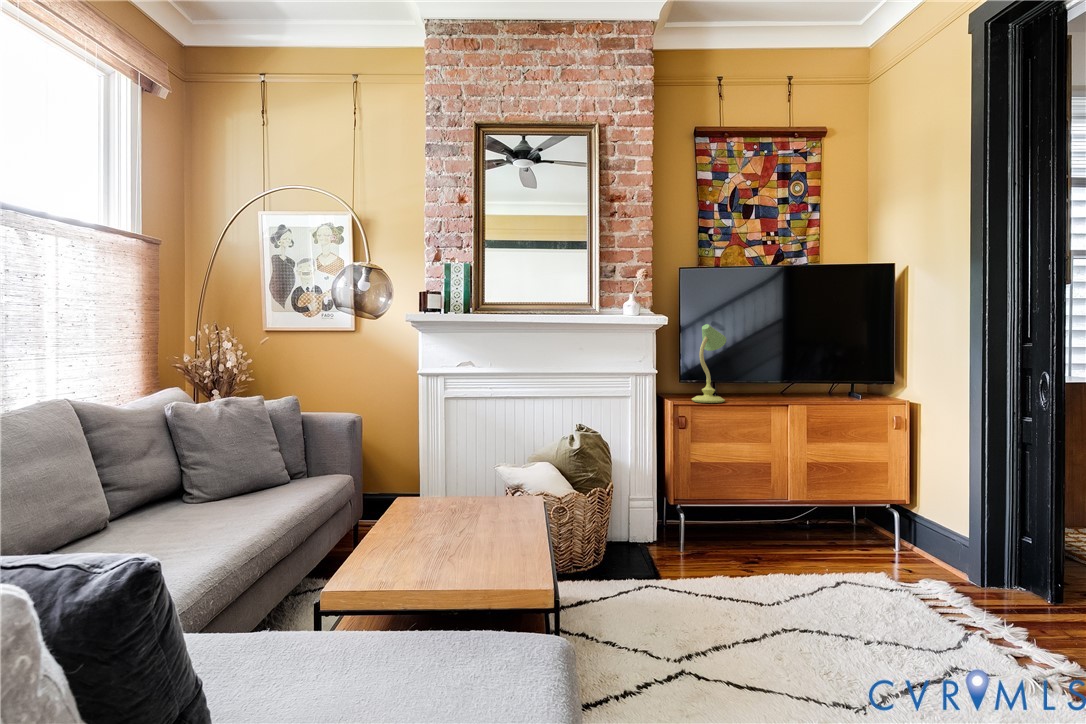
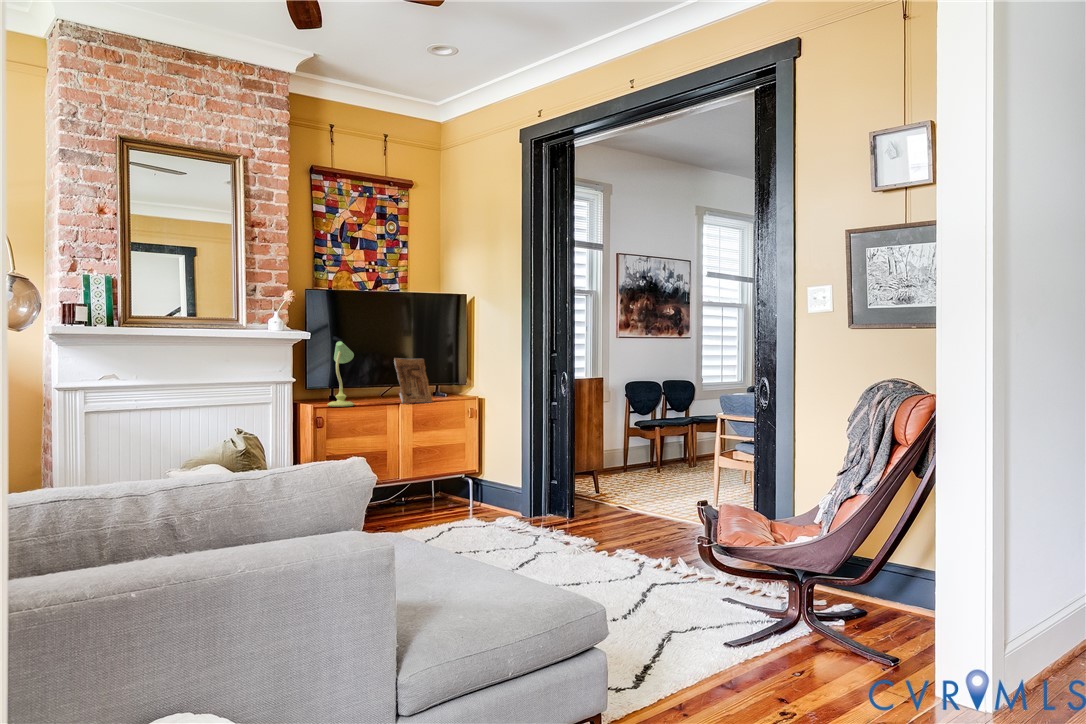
picture frame: none [781,344,836,403] -> present [394,358,433,403]

